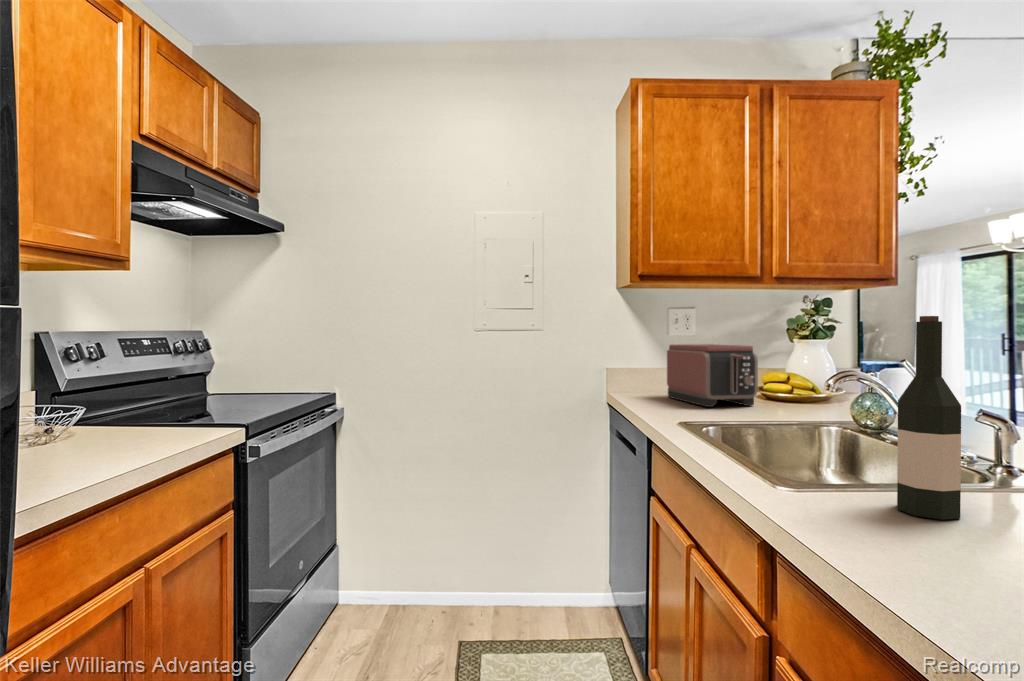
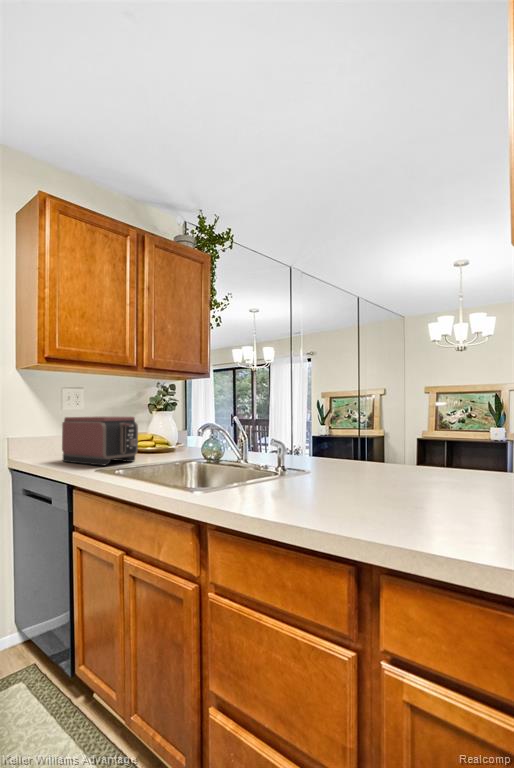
wine bottle: present [897,316,961,520] -> none [276,393,310,515]

